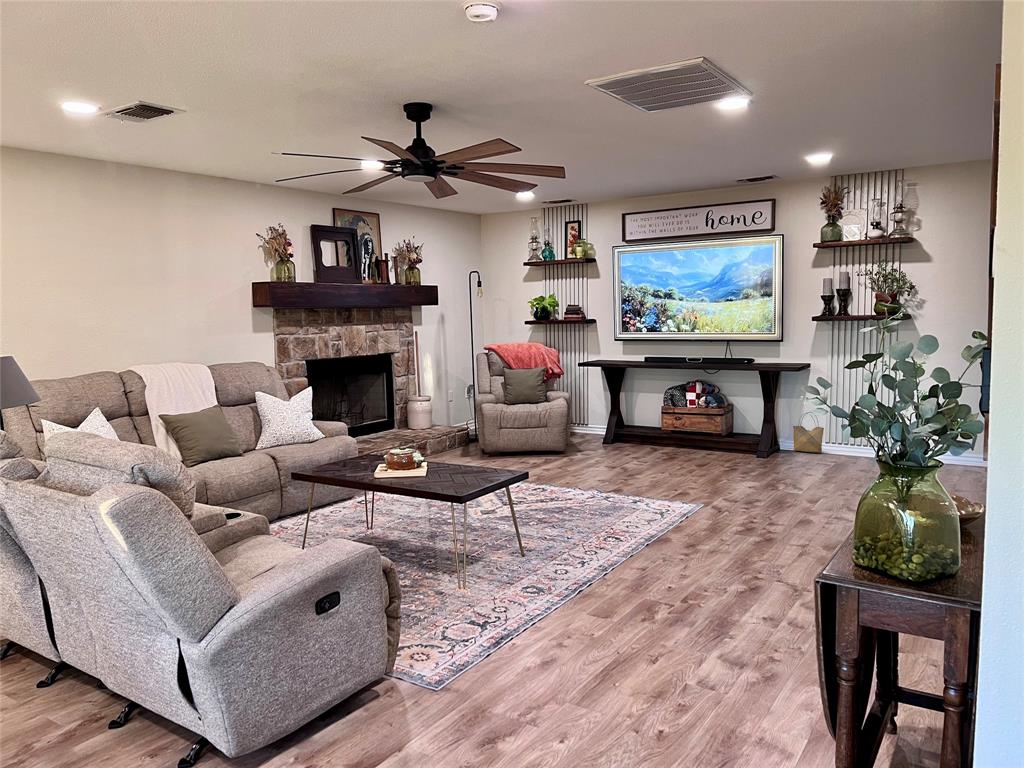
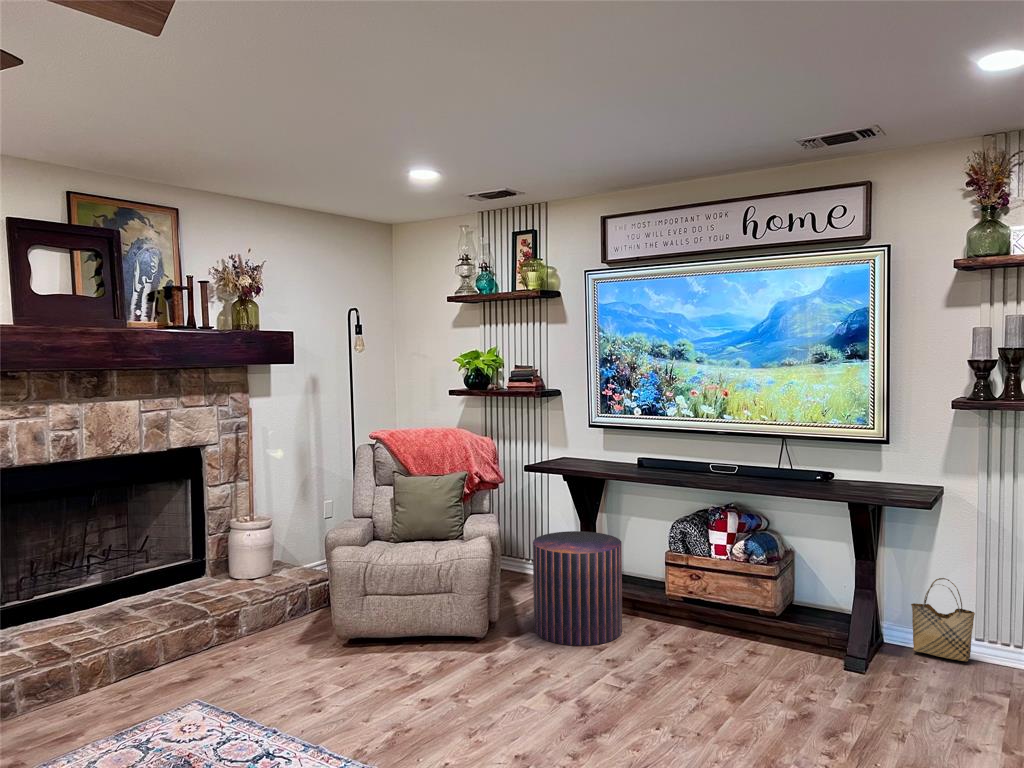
pouf: none [589,397,639,454] -> present [533,531,622,646]

